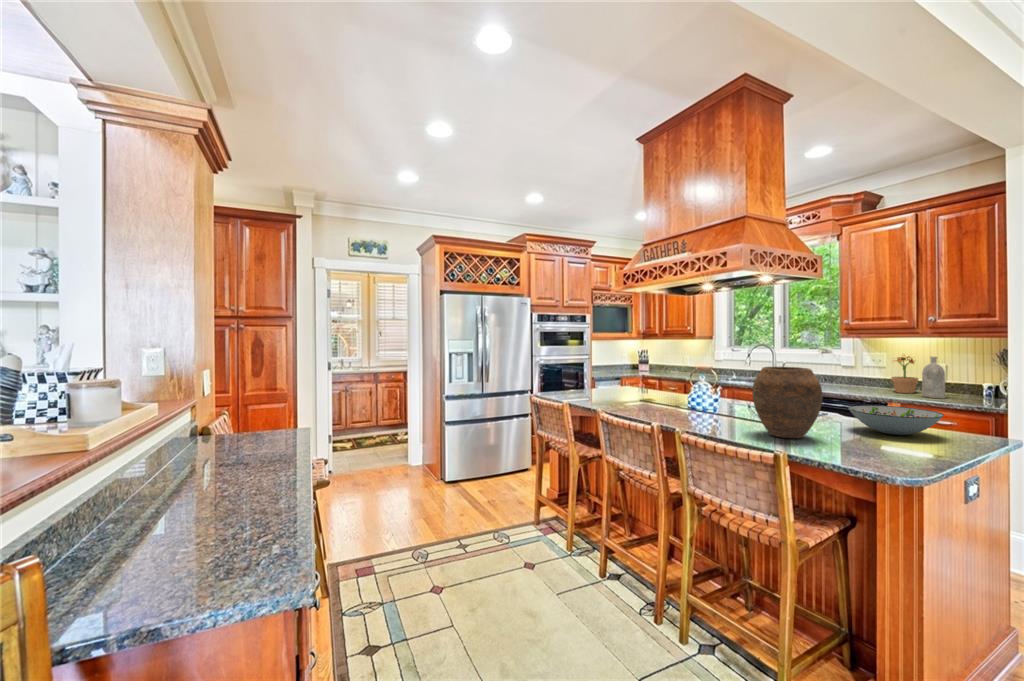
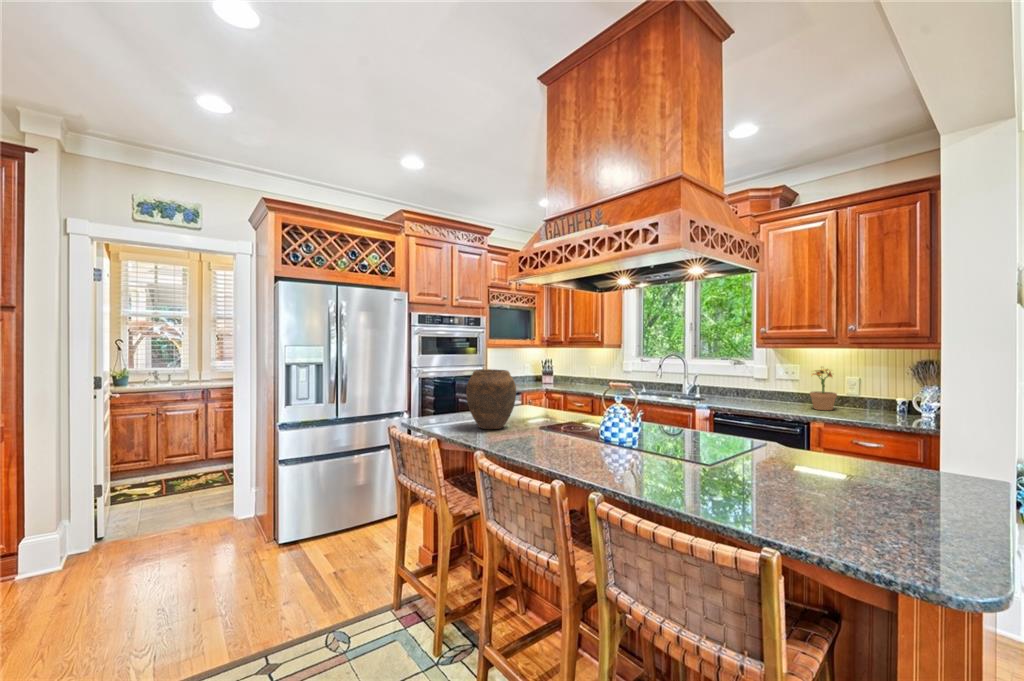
bottle: present [922,357,945,398] -> none [843,370,866,417]
vase: present [752,366,823,438] -> present [466,369,516,429]
decorative bowl: present [848,405,944,435] -> none [806,438,929,482]

